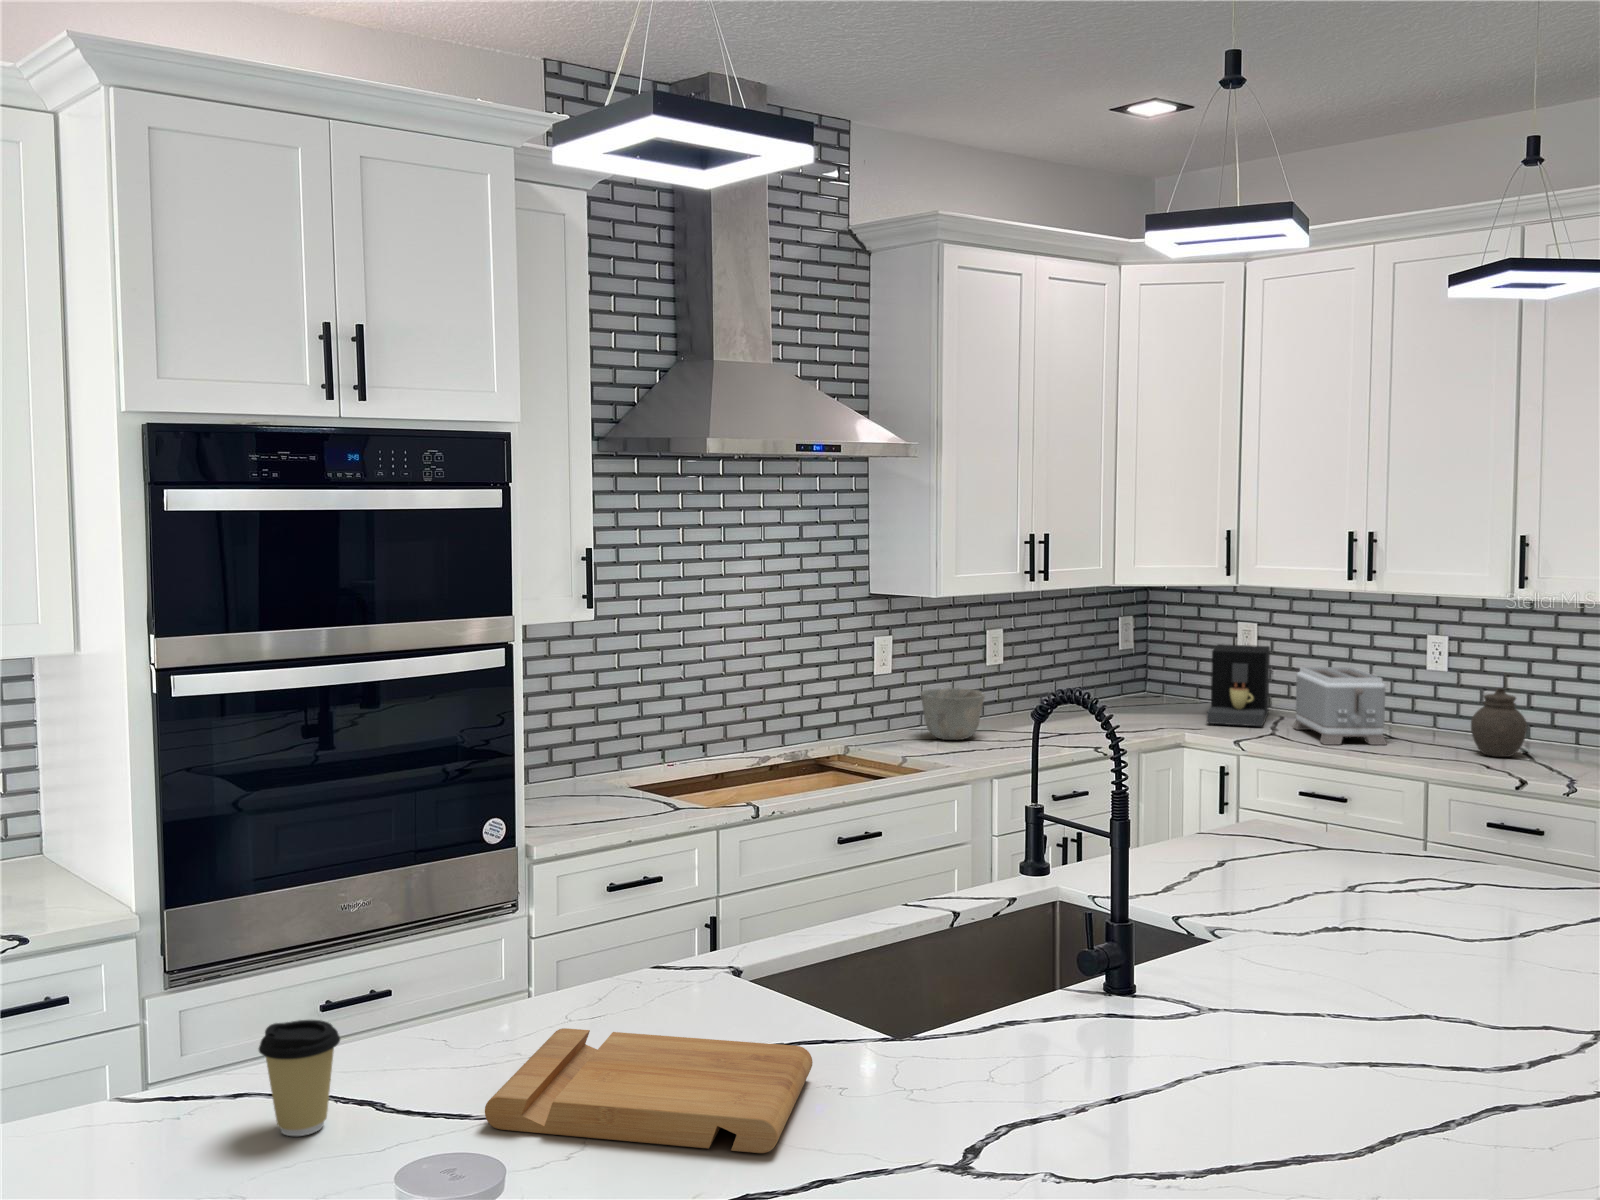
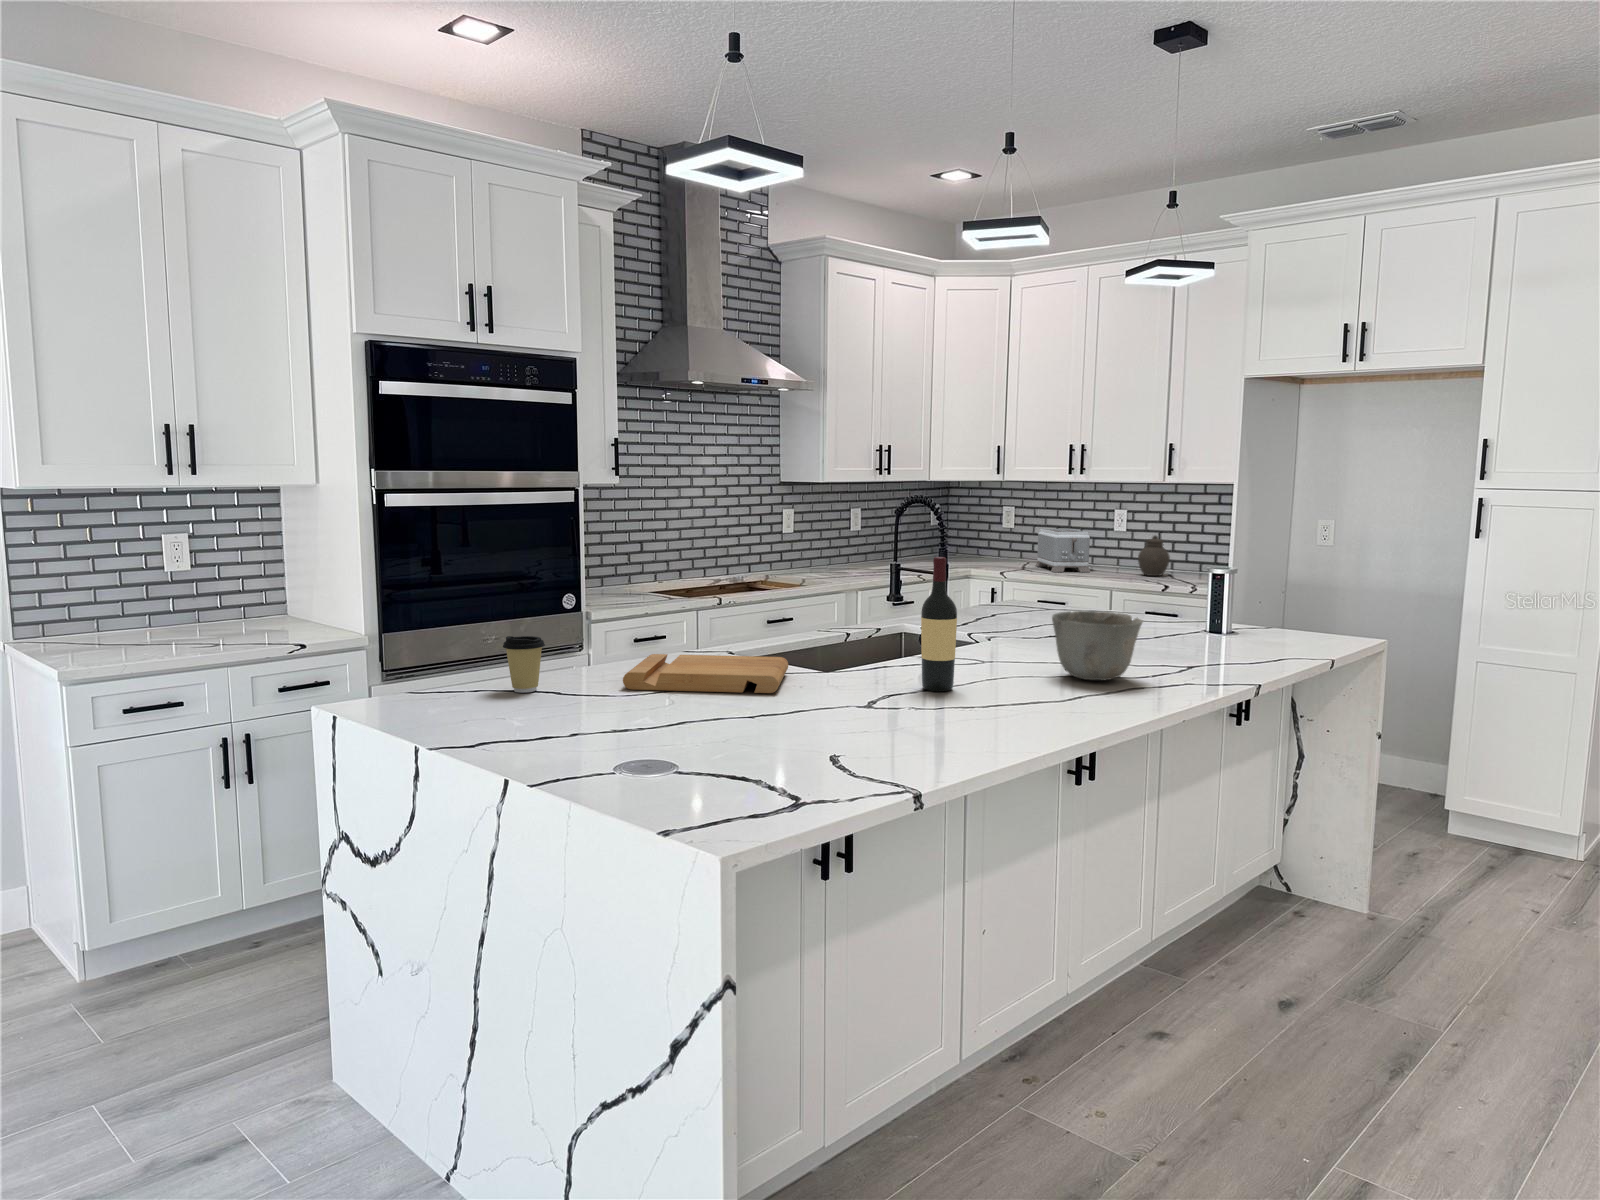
coffee maker: present [1207,644,1270,726] -> none [984,519,1023,565]
ceramic bowl: present [921,688,985,740] -> present [1052,611,1143,680]
wine bottle: none [1064,883,1135,1154] -> present [921,557,957,691]

